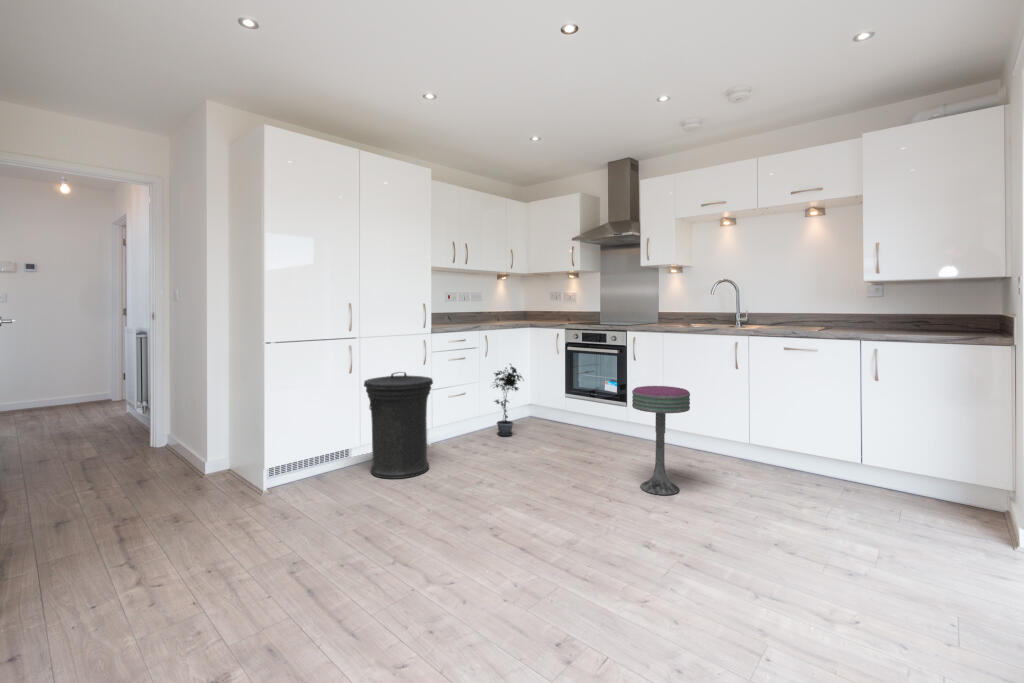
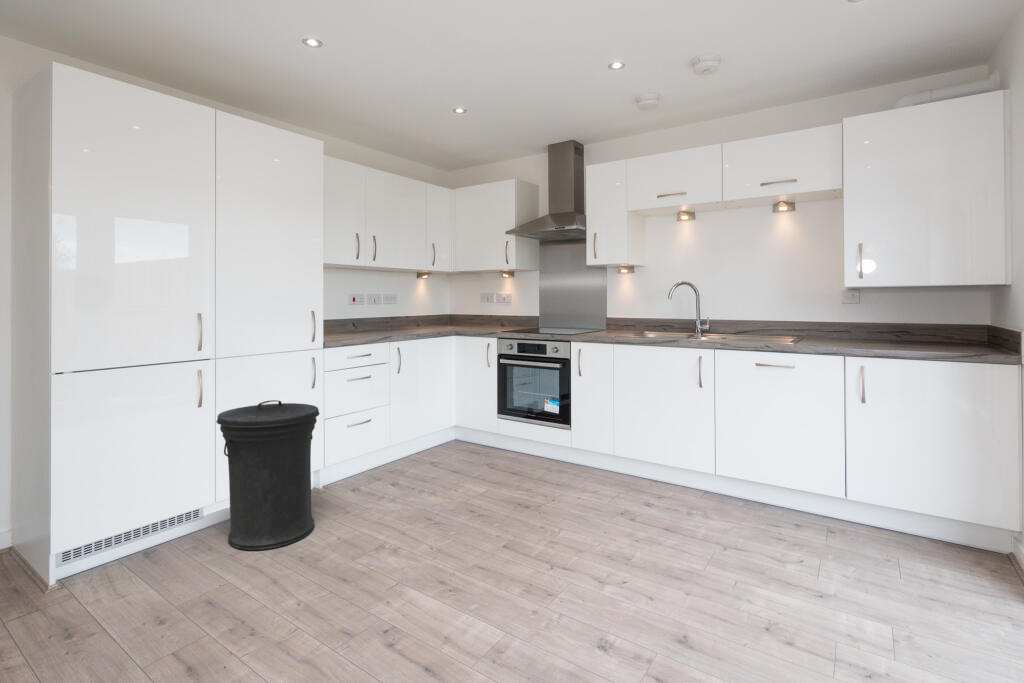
potted plant: present [494,367,522,436] -> none [405,381,446,471]
bar stool: present [632,386,690,495] -> none [581,416,654,561]

